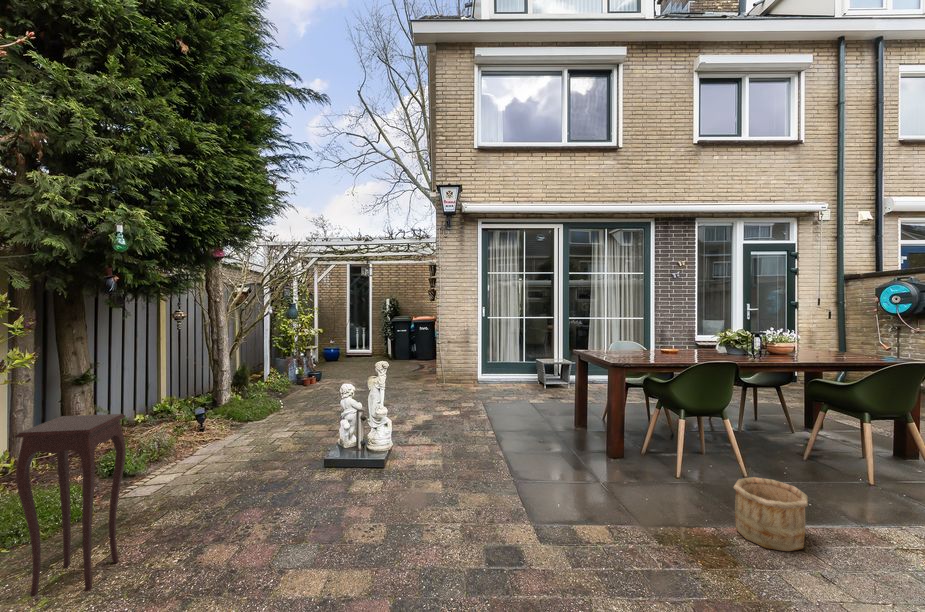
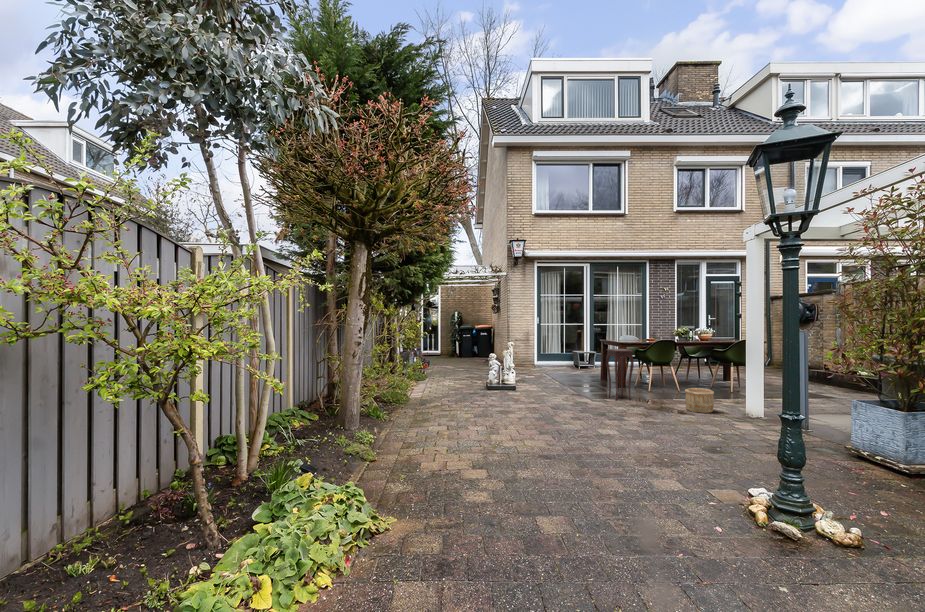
side table: present [15,414,126,596] -> present [606,349,634,401]

